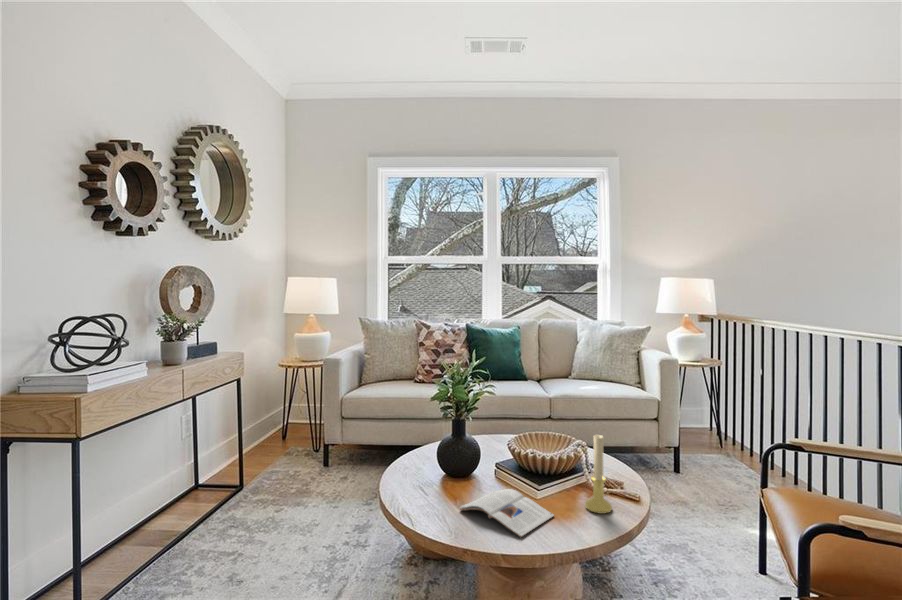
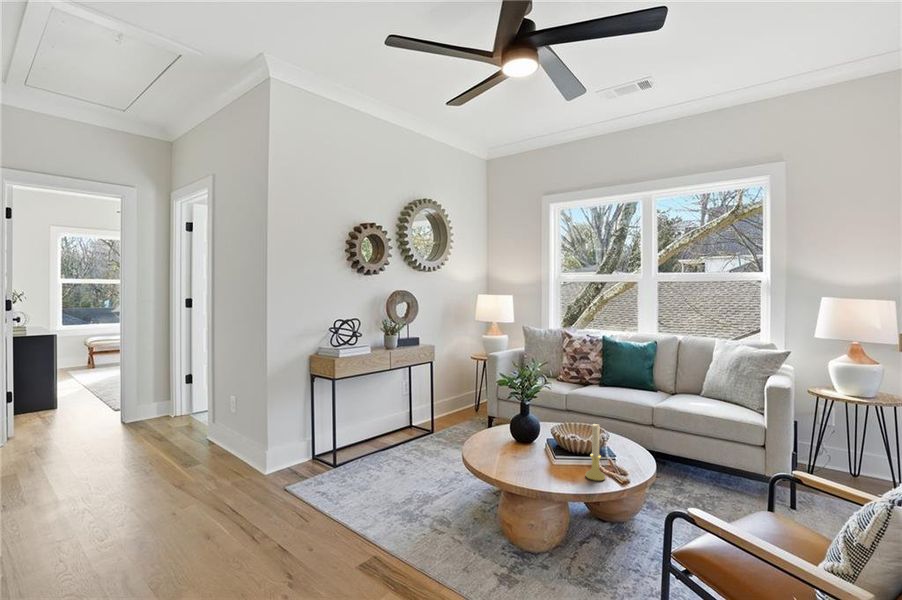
magazine: present [460,489,554,537] -> none [503,452,558,476]

